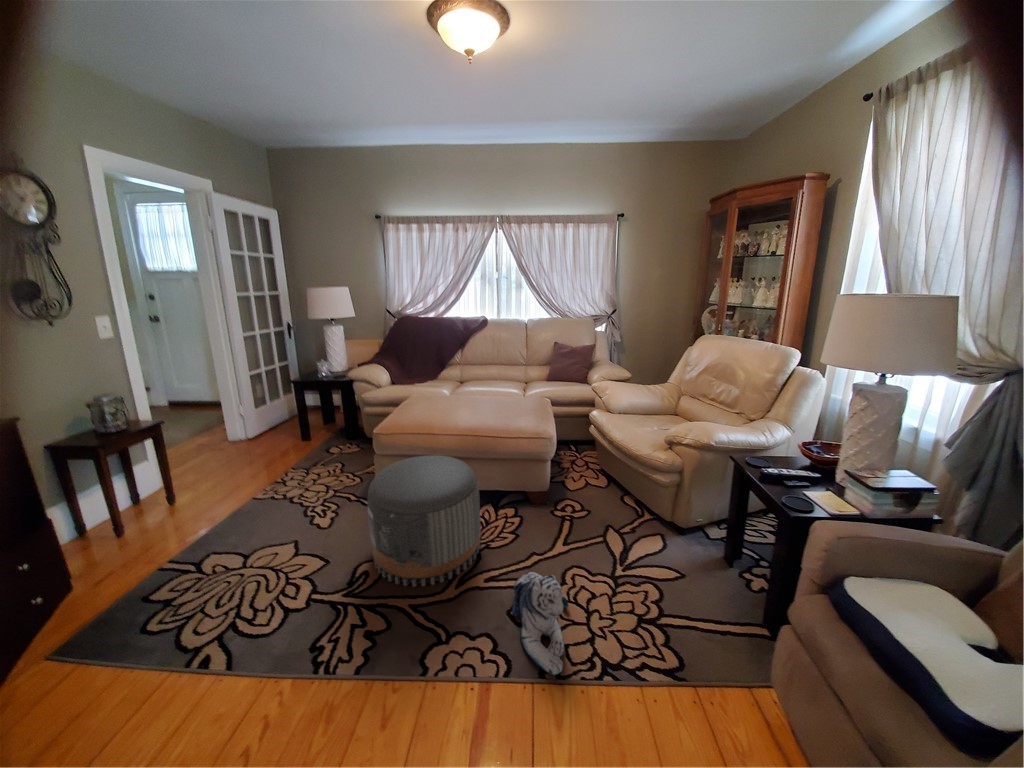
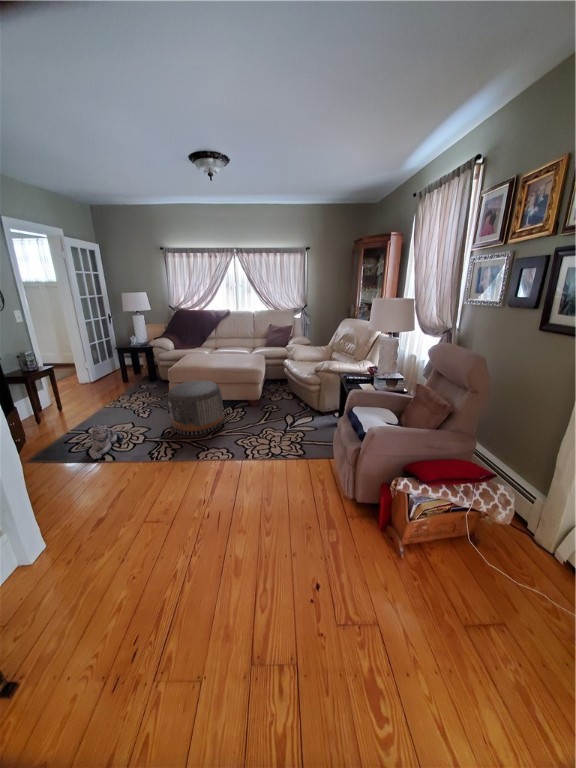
plush toy: present [511,572,569,675] -> present [90,425,123,460]

